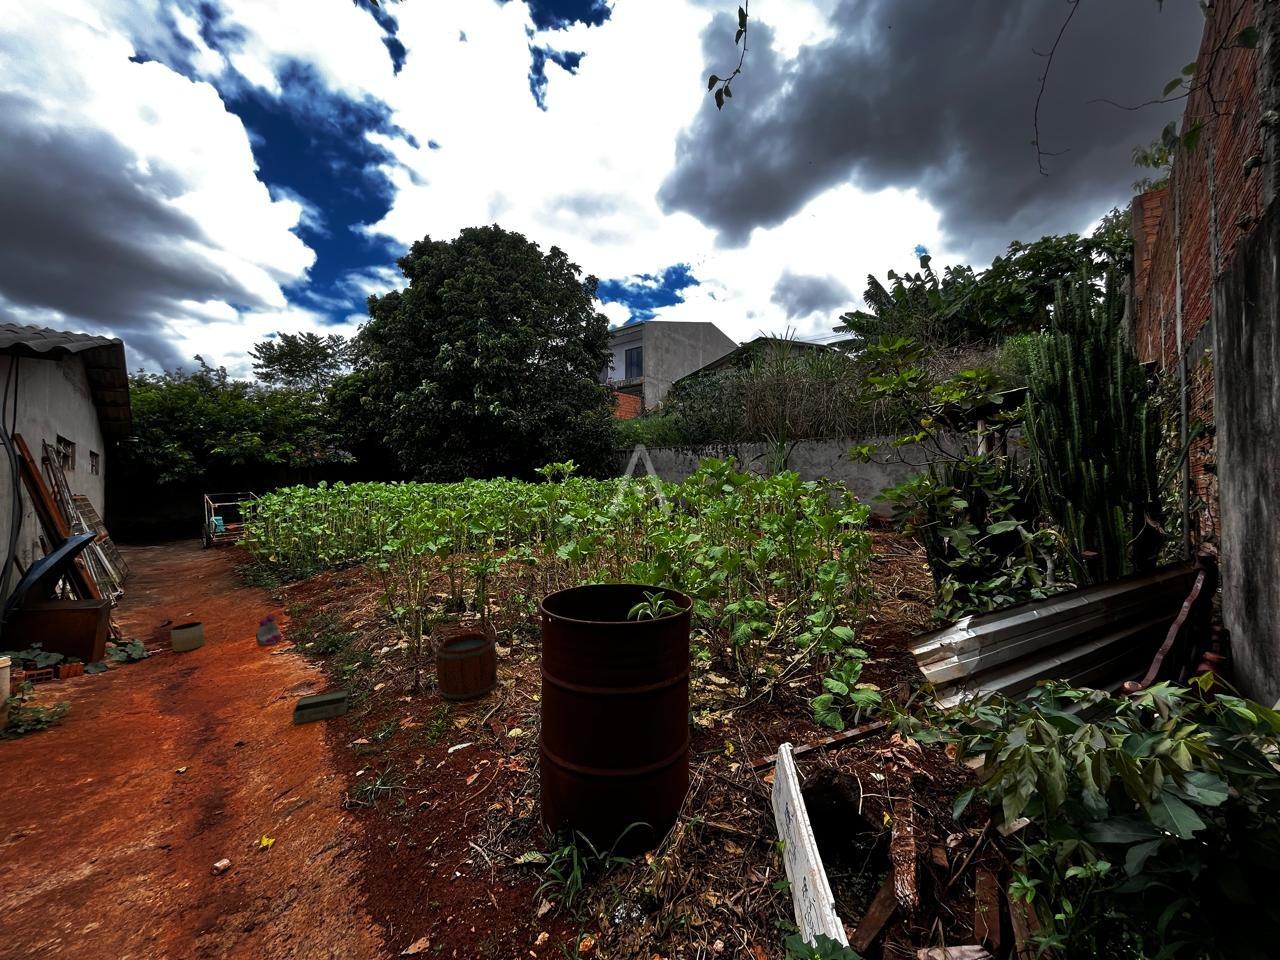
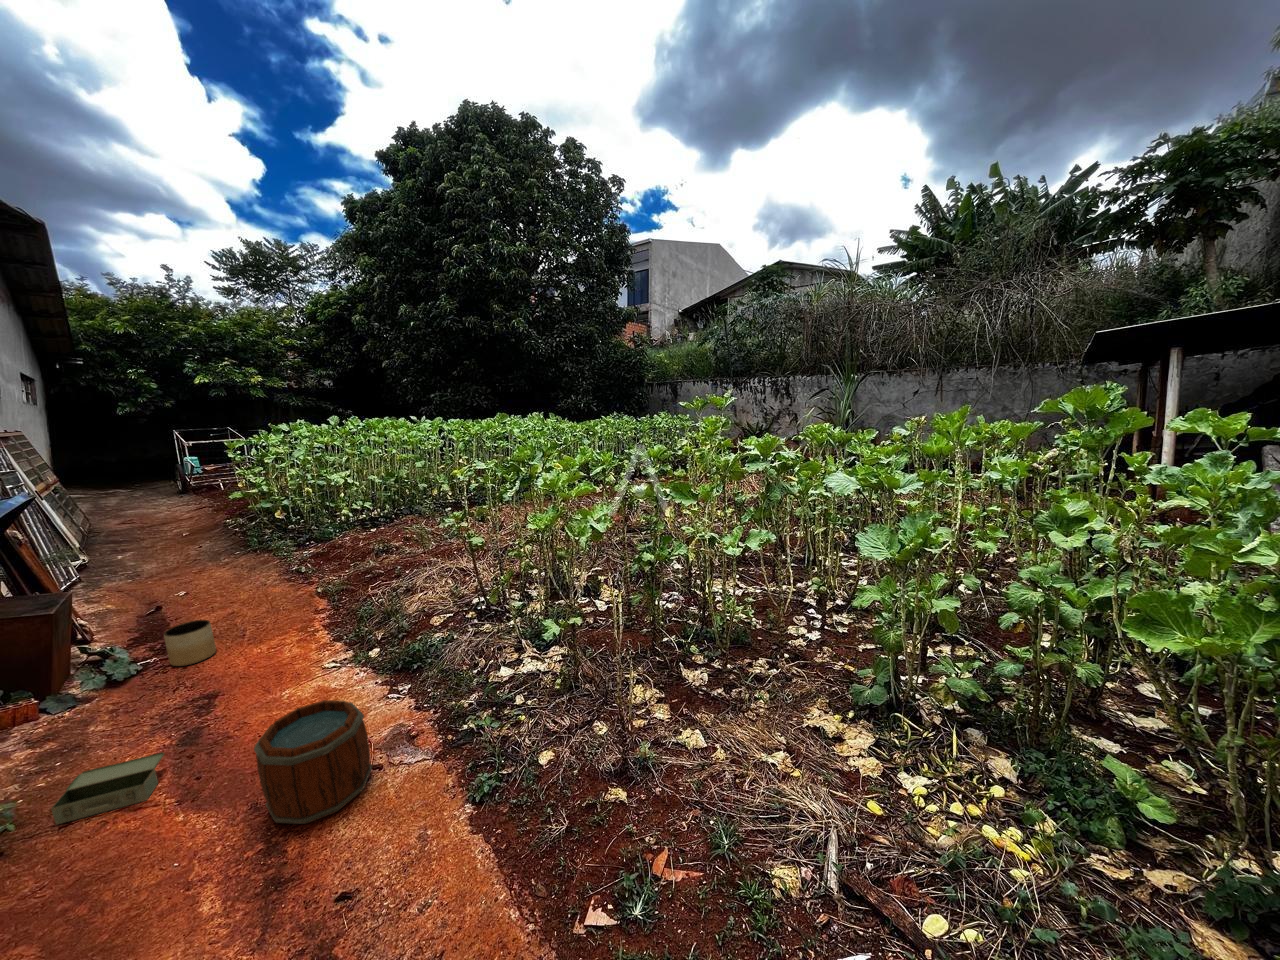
boots: present [256,615,281,646] -> none [296,612,333,660]
bucket: present [436,633,498,700] -> present [254,700,372,824]
toolbox: present [293,689,349,724] -> present [51,753,164,825]

